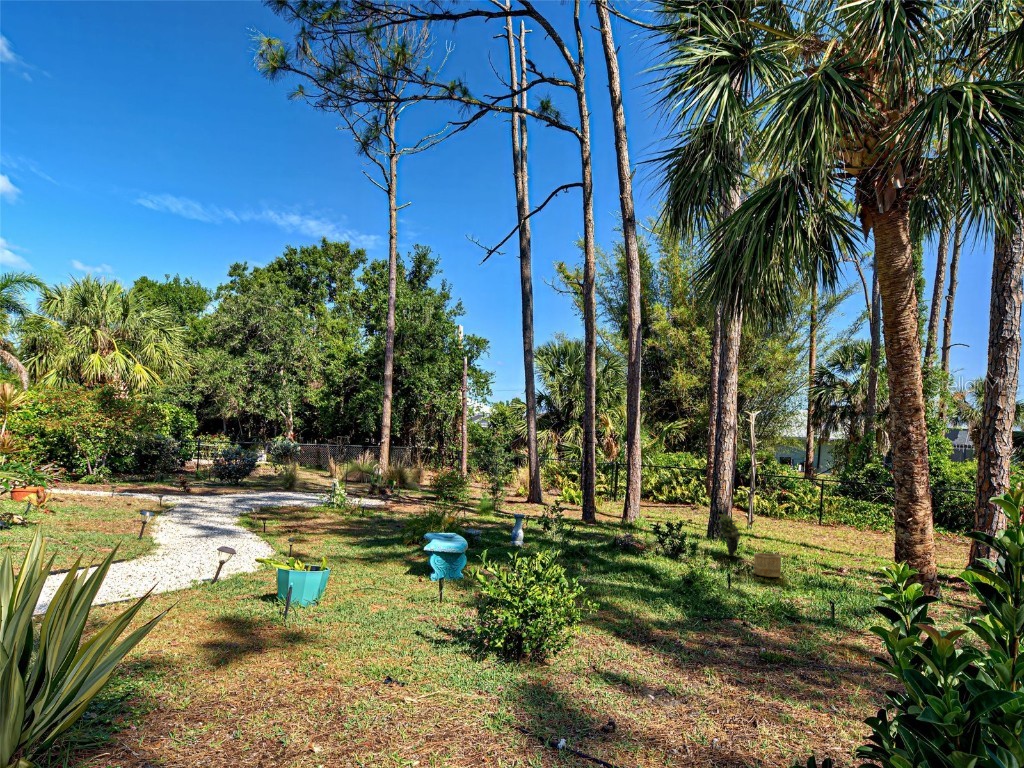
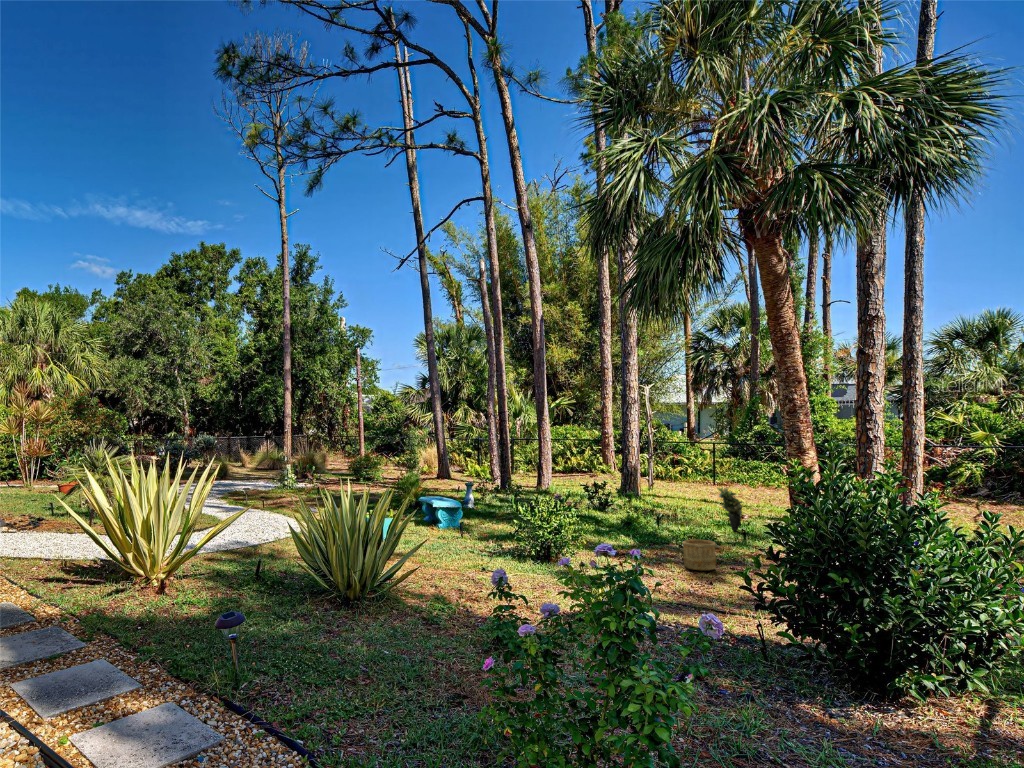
potted plant: present [719,515,741,556] -> present [717,487,743,531]

